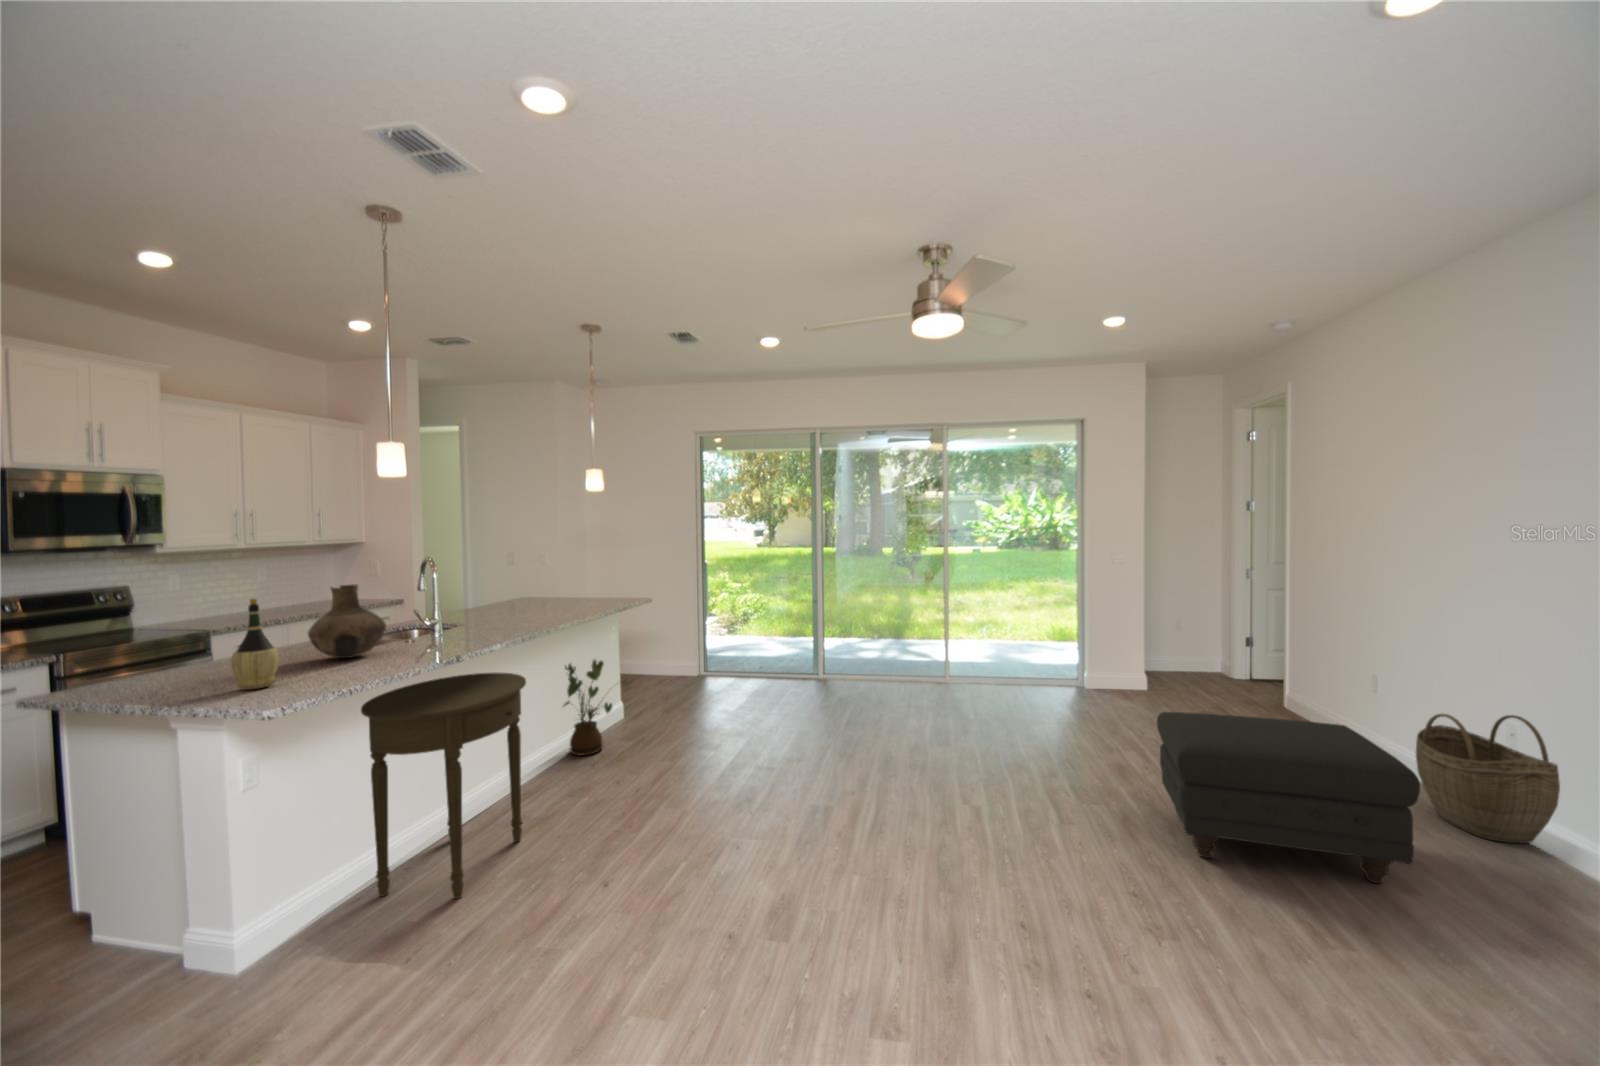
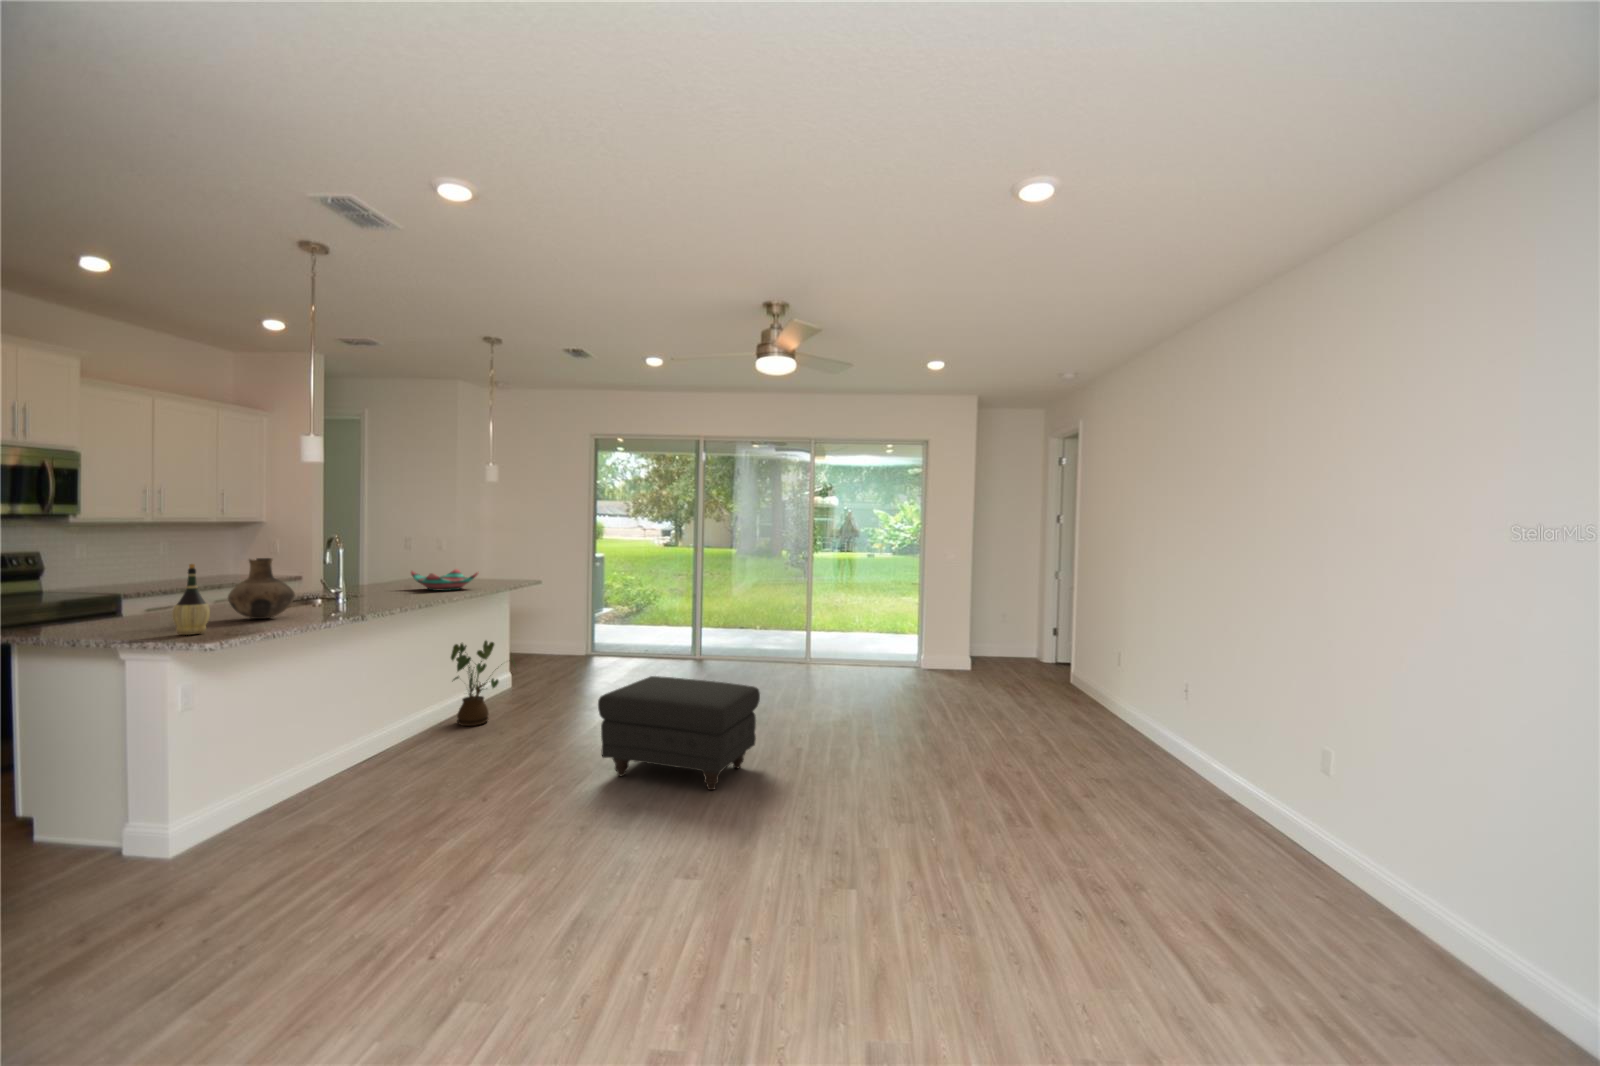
decorative bowl: none [512,583,583,608] -> present [411,569,478,591]
side table: present [361,672,526,899] -> none [271,640,415,818]
ottoman: present [1157,712,1420,883] -> present [598,676,760,790]
woven basket: present [1416,714,1560,843] -> none [1150,701,1231,801]

